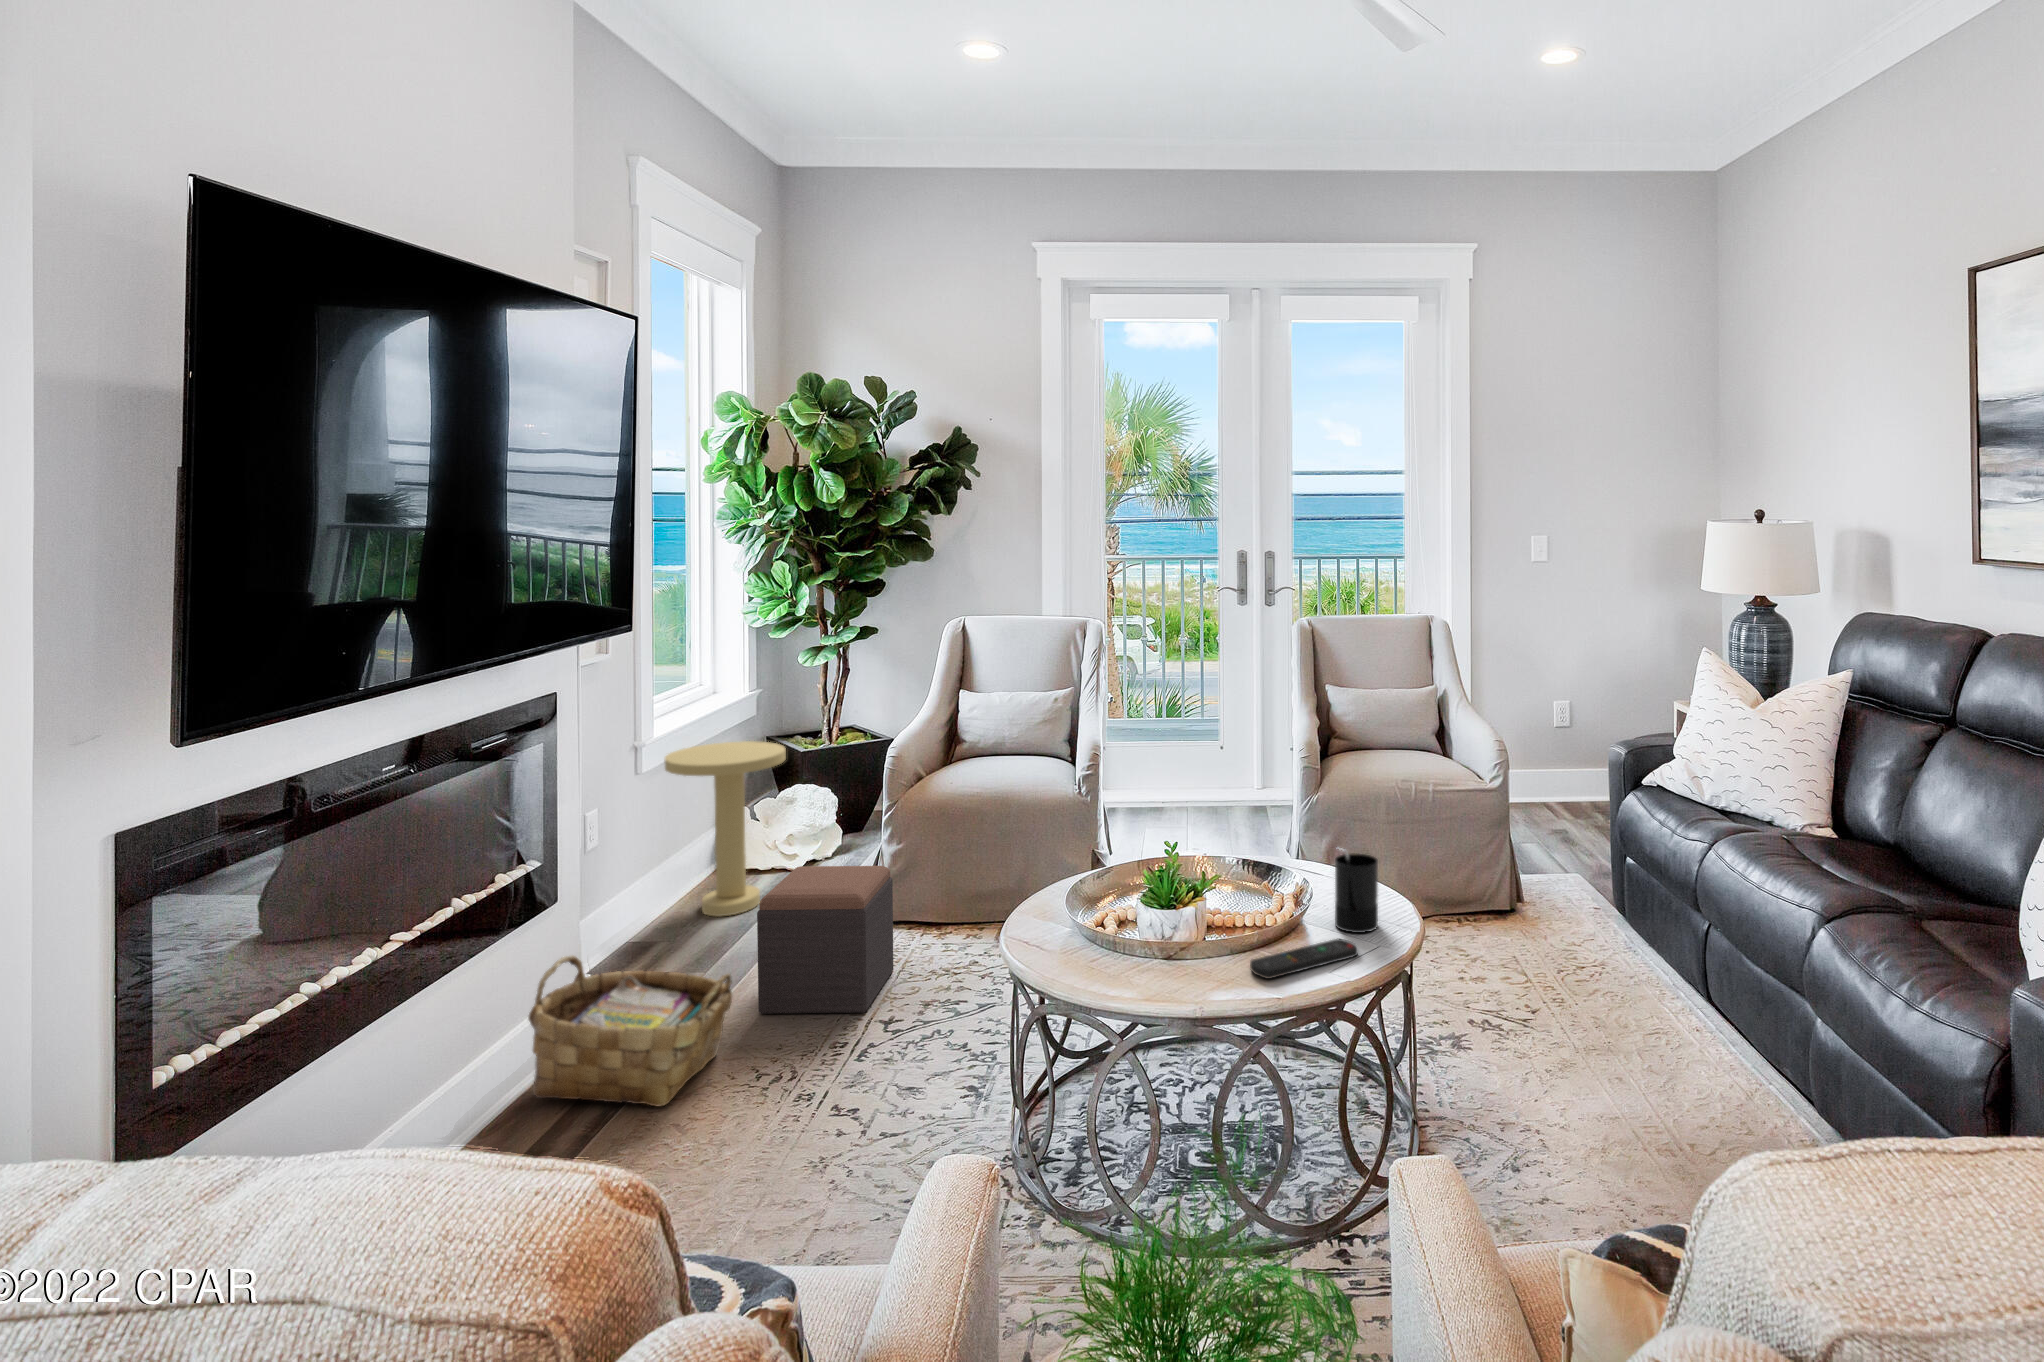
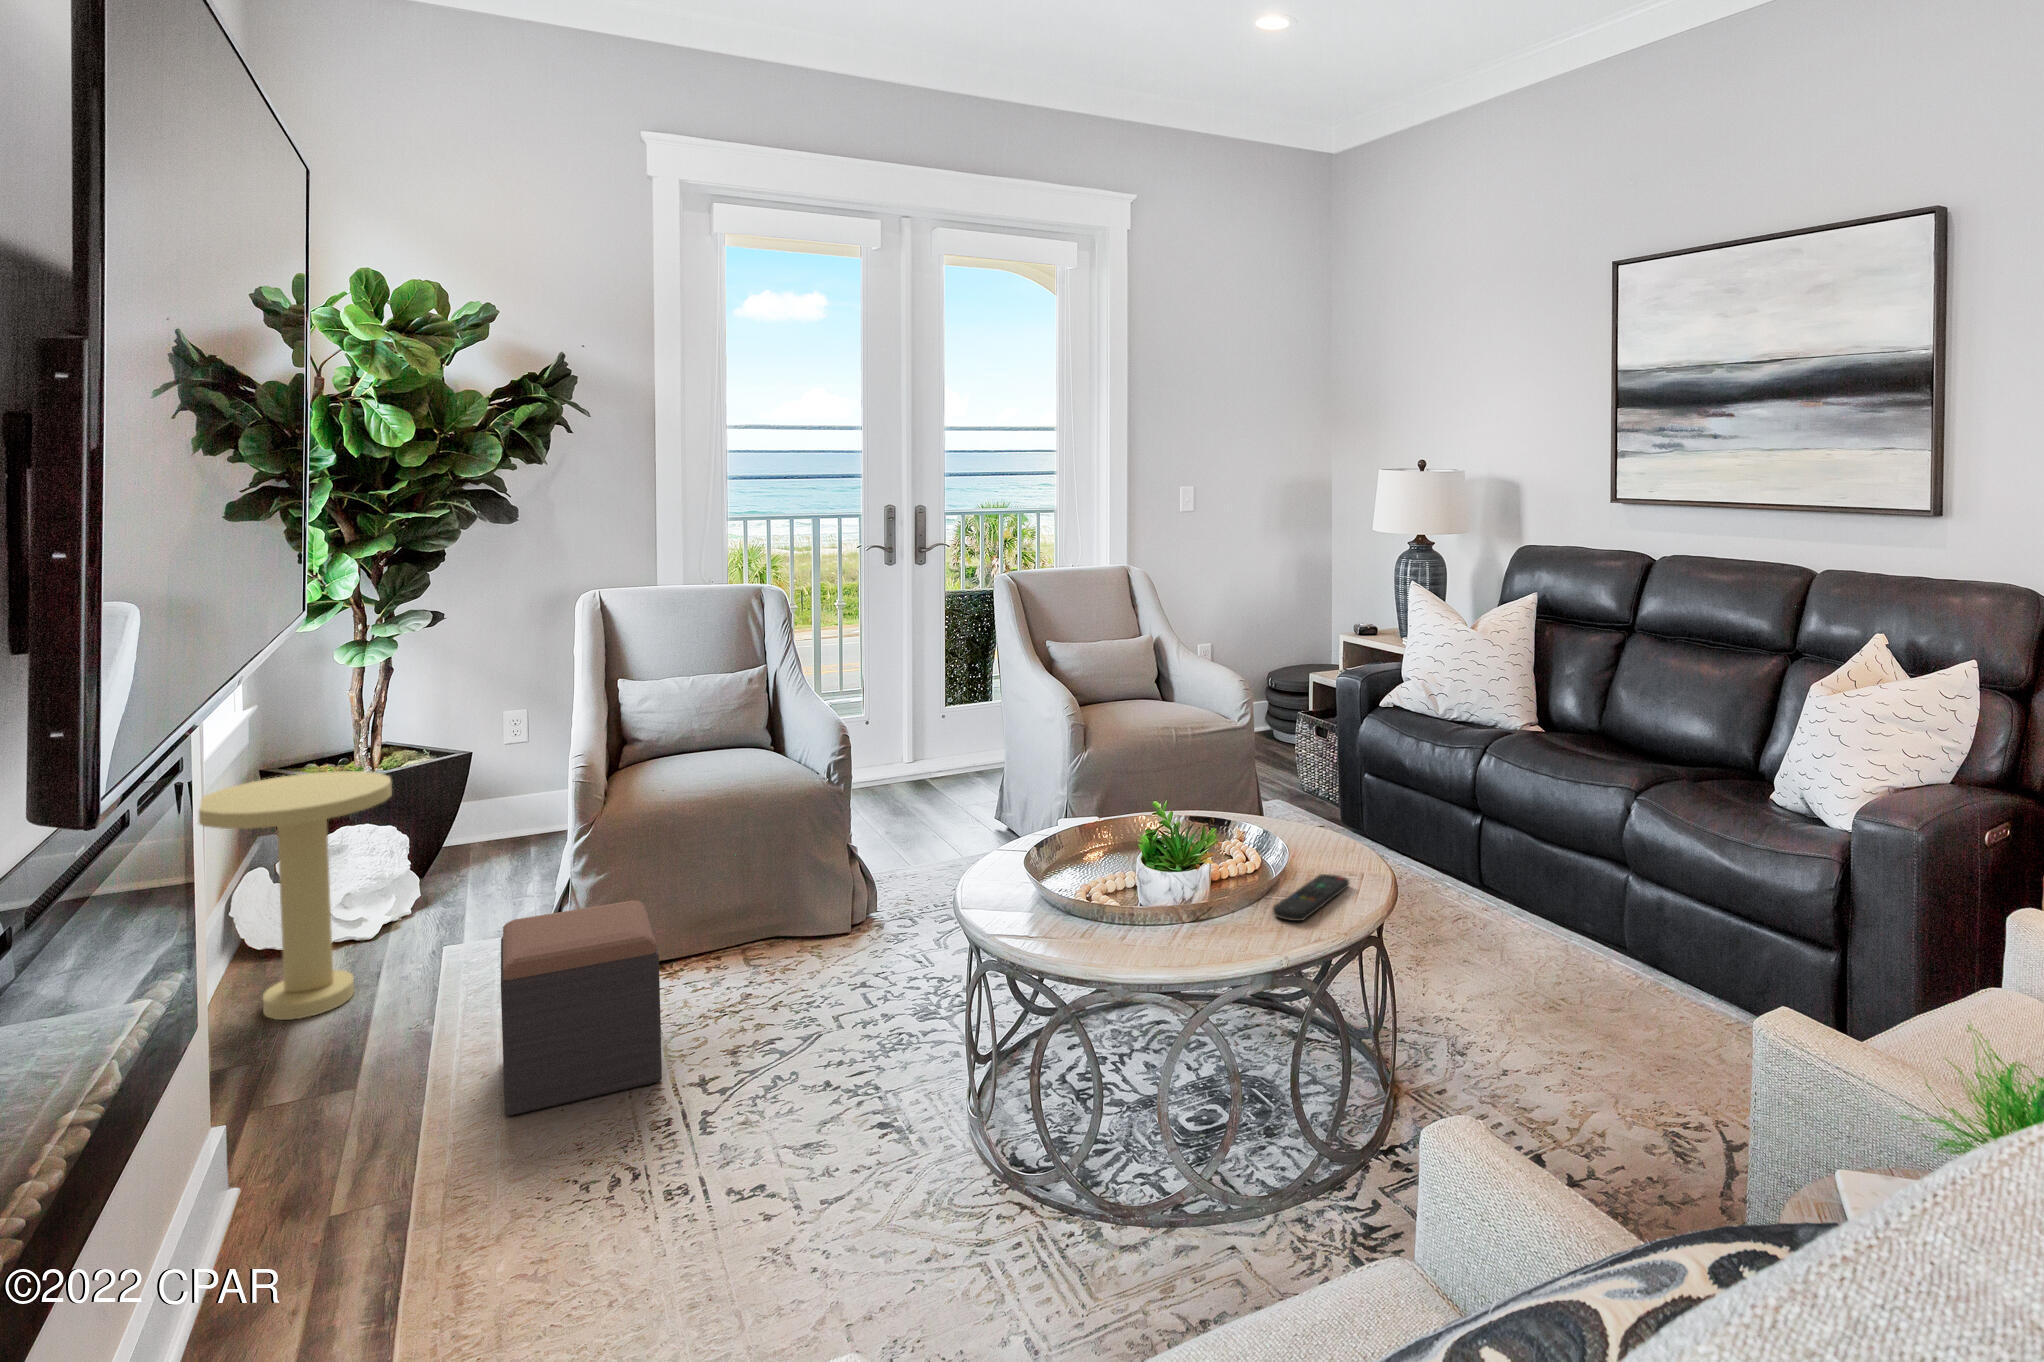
candle: present [1335,848,1378,933] -> none [1288,788,1335,868]
woven basket: present [528,955,732,1106] -> none [234,1063,538,1301]

